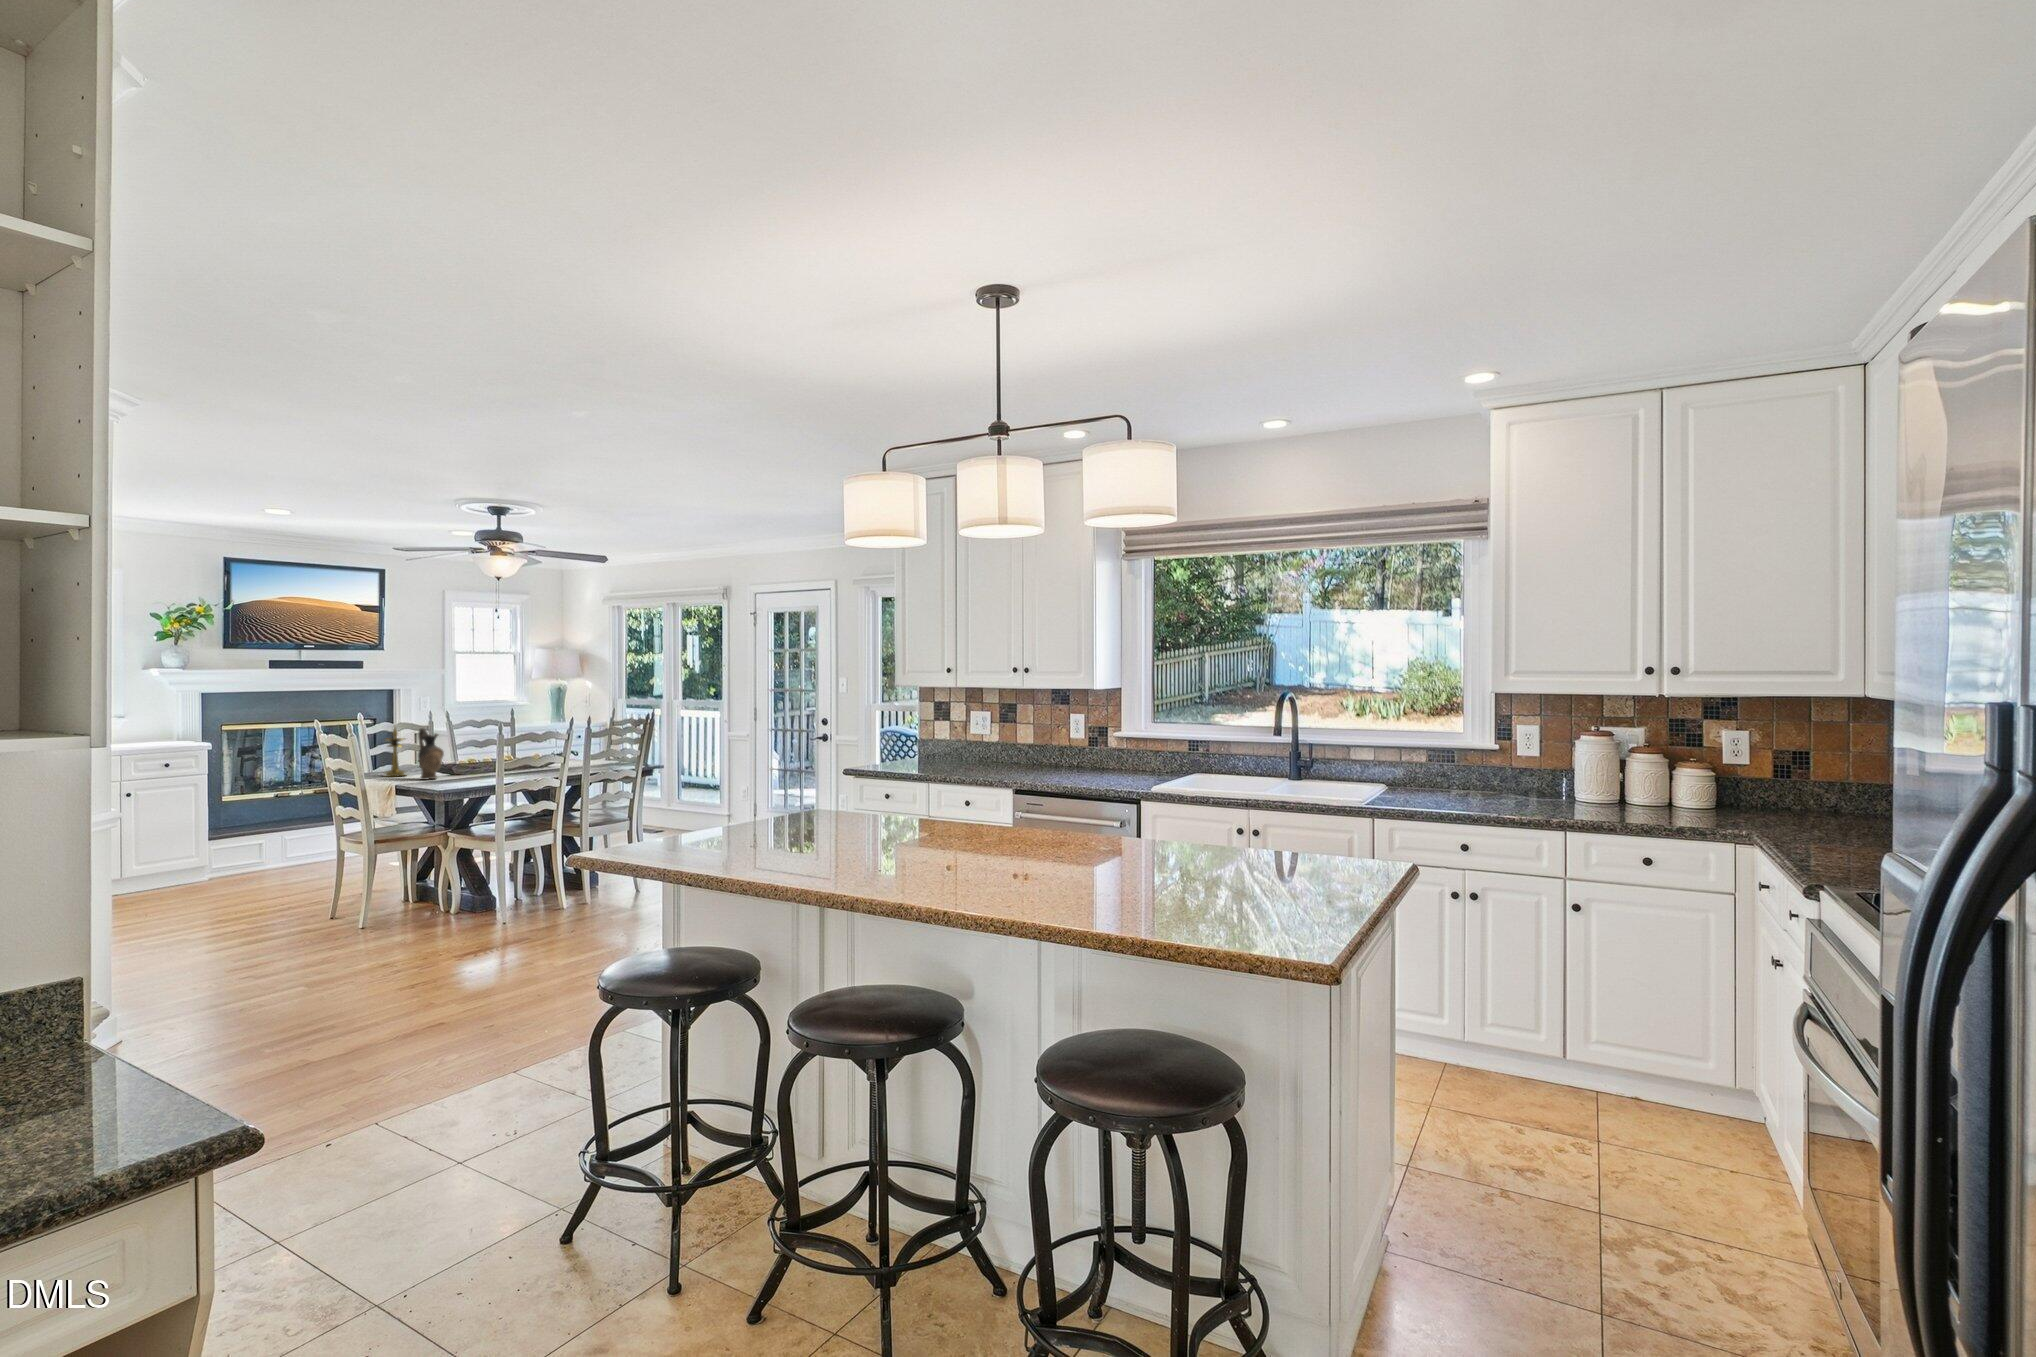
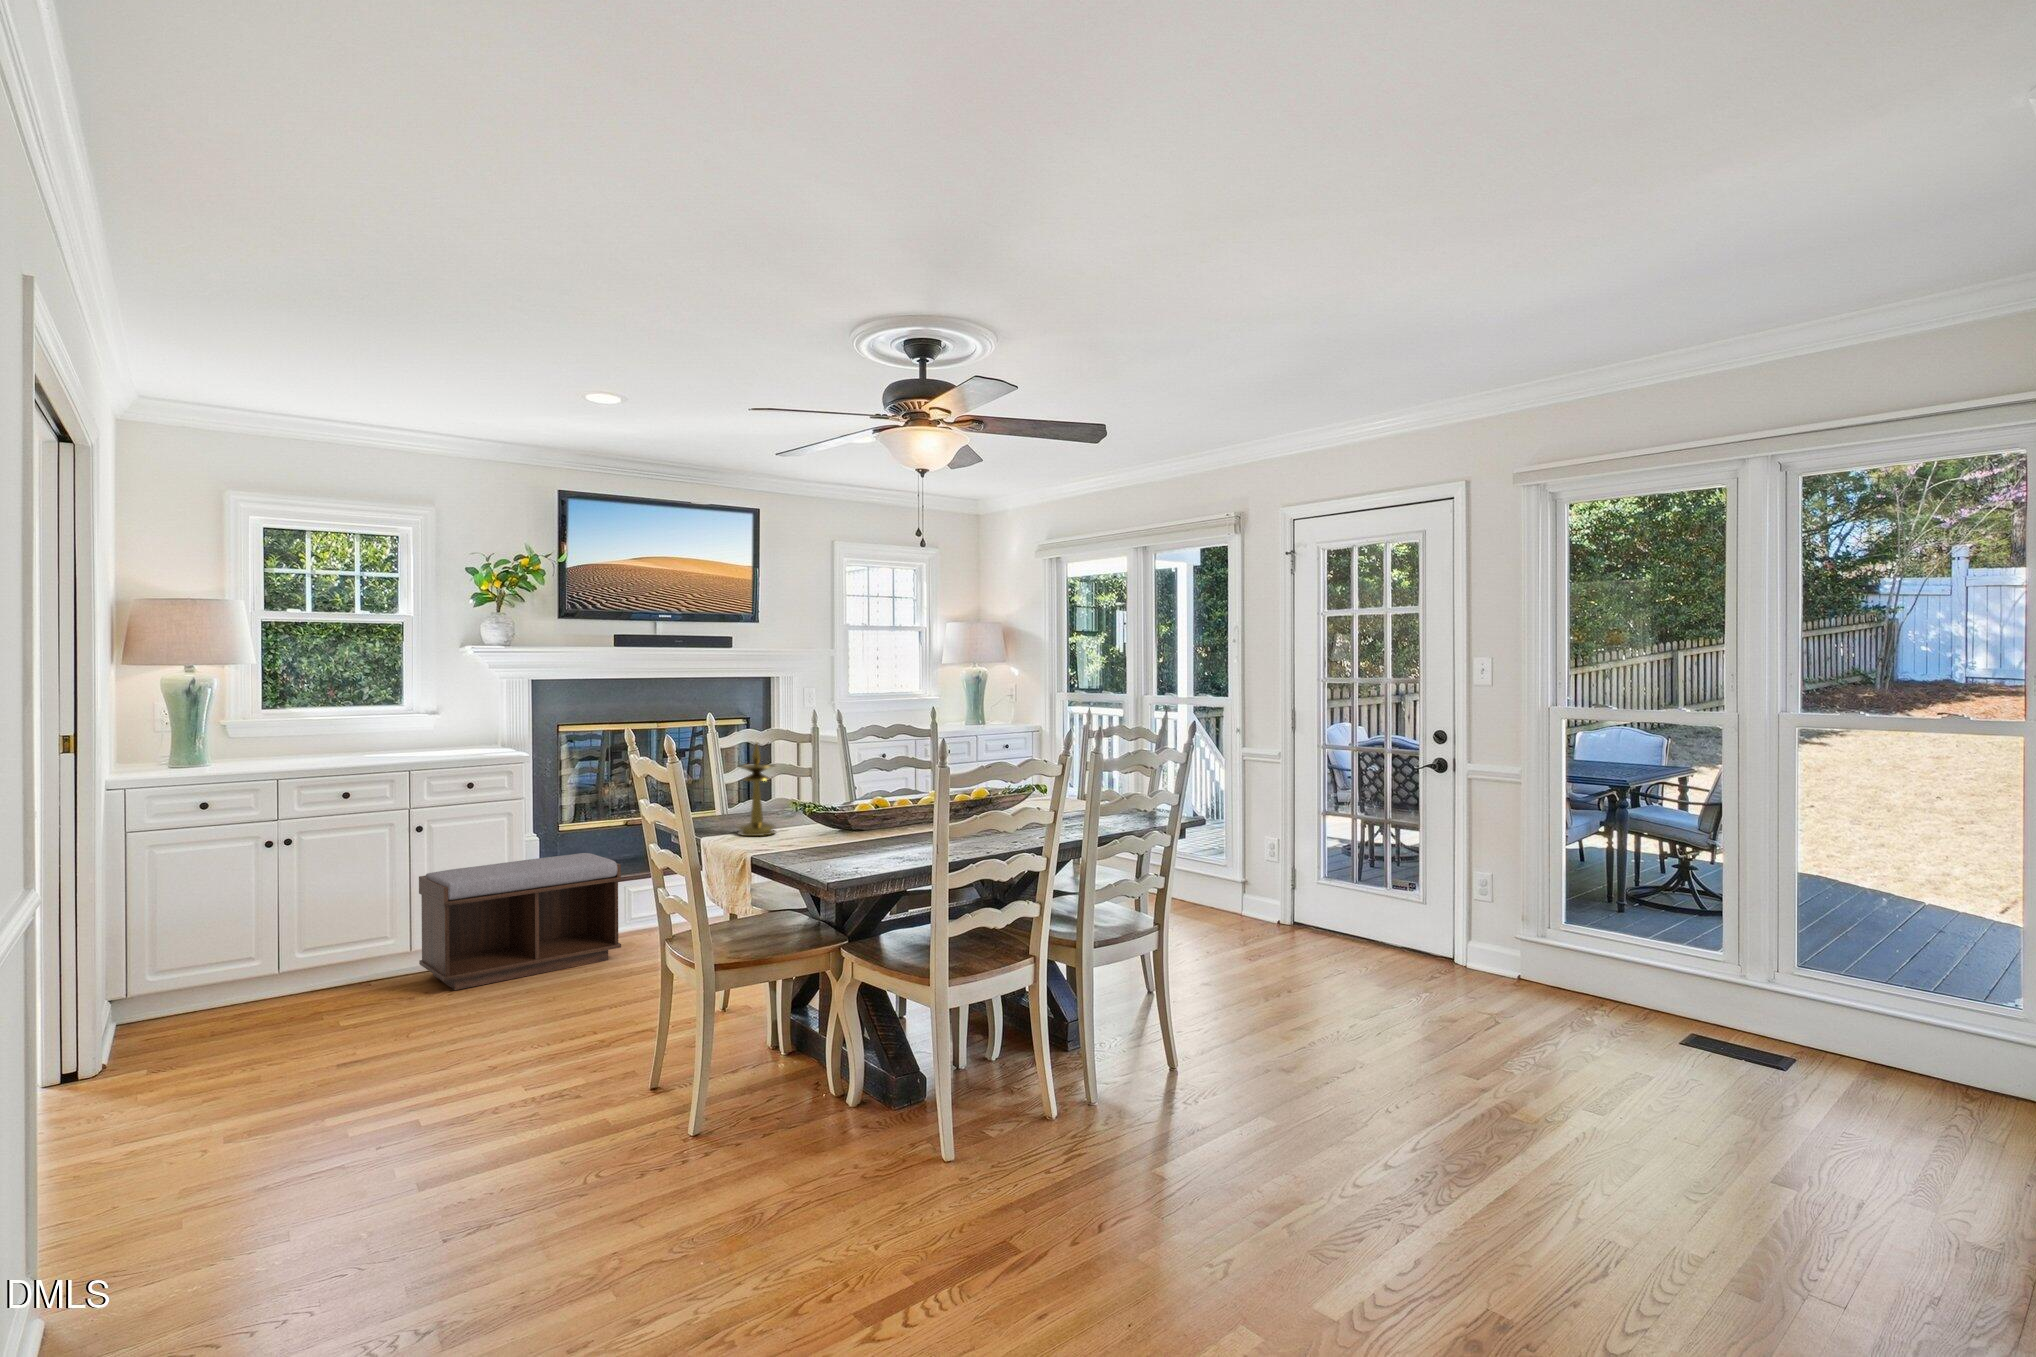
ceramic pitcher: present [418,728,444,779] -> none [792,748,835,847]
bench: none [126,809,284,896] -> present [419,853,621,990]

